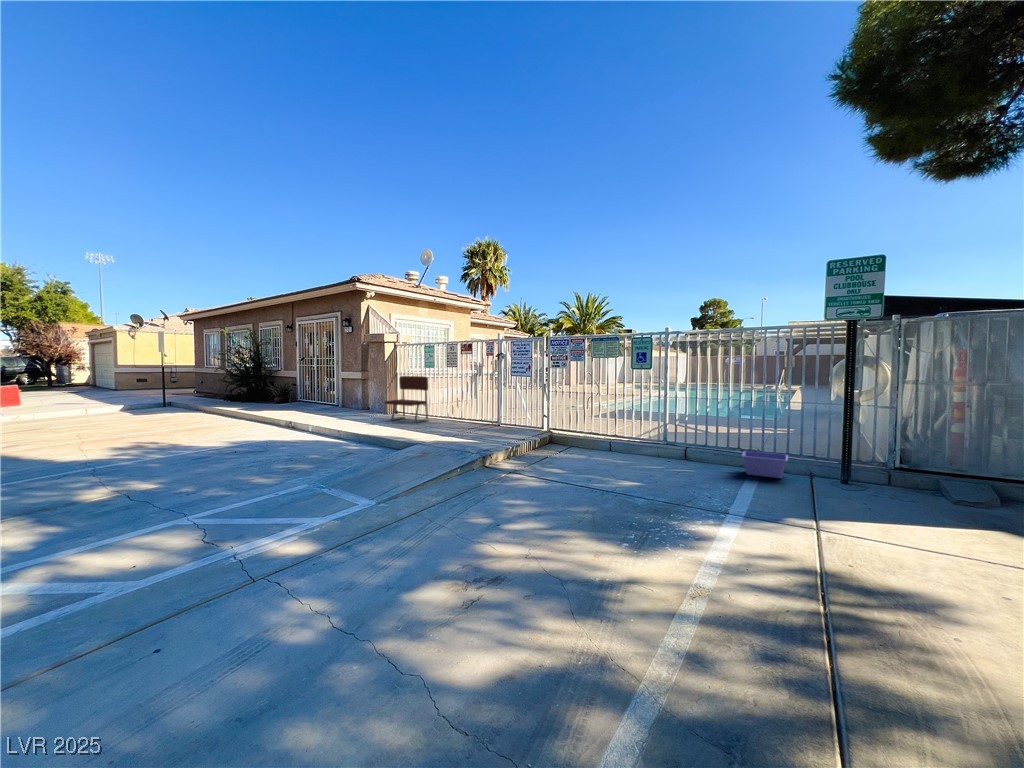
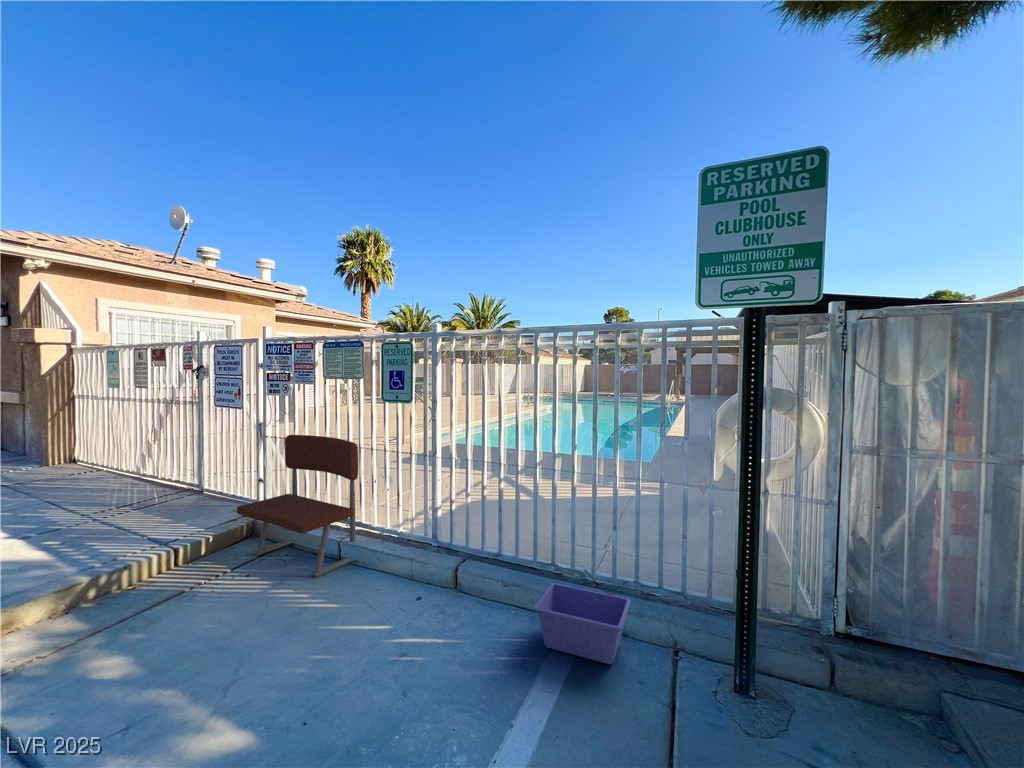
bench: present [385,376,428,423] -> present [237,435,358,578]

